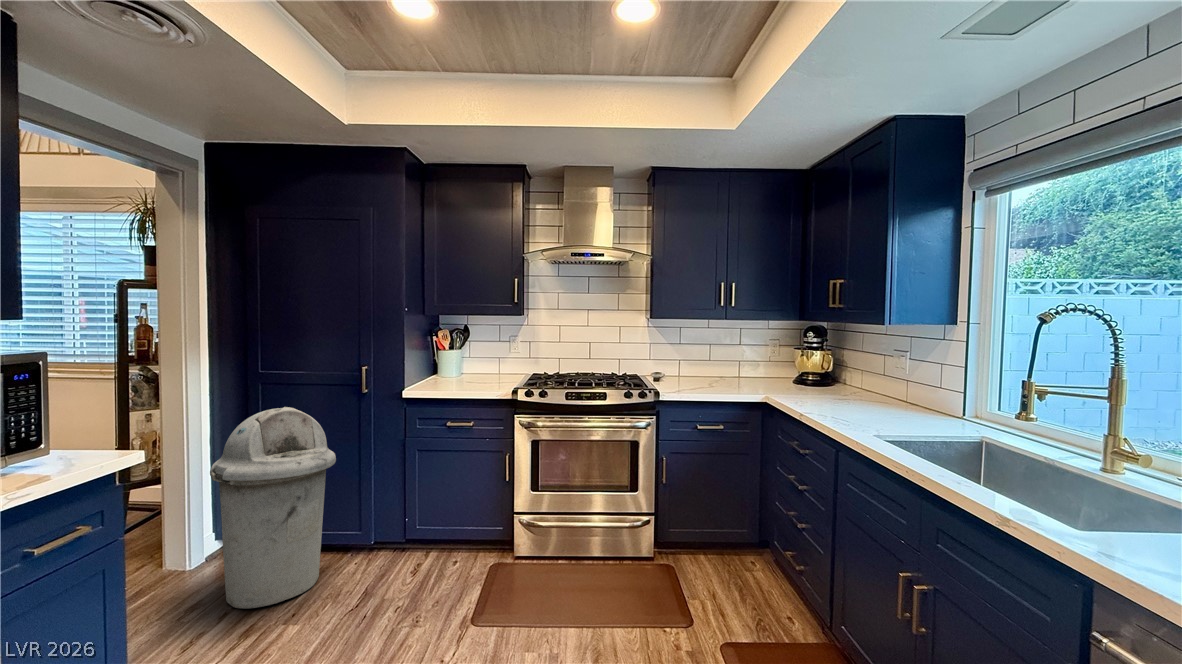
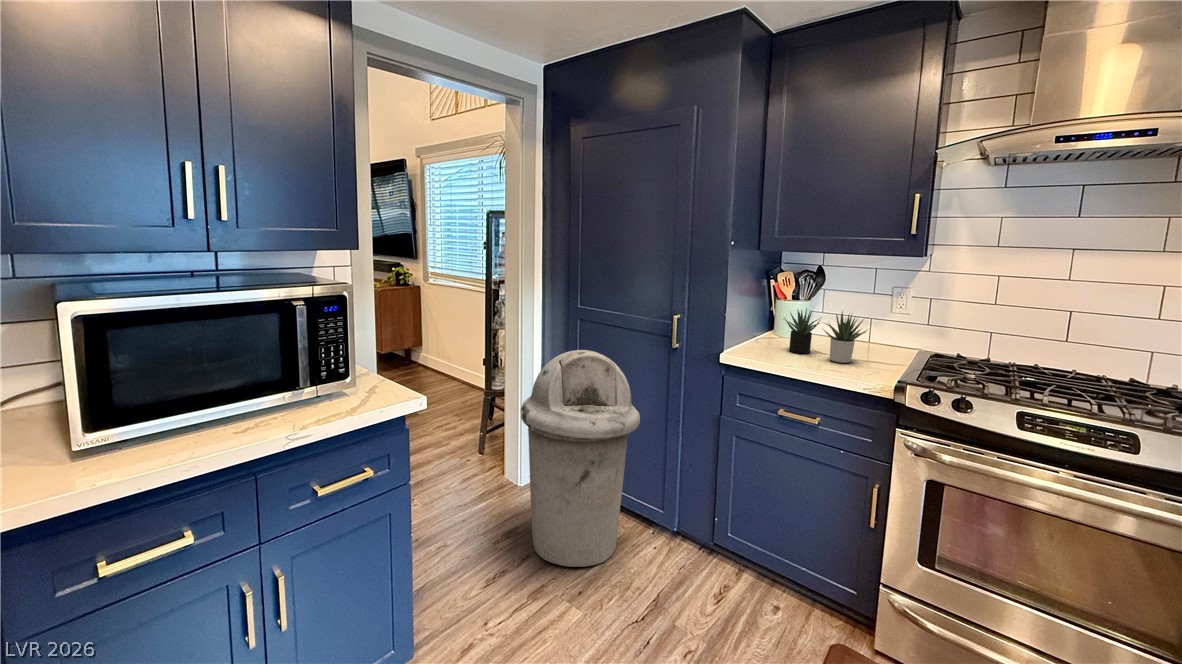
succulent plant: none [437,356,491,388] -> present [785,308,867,363]

